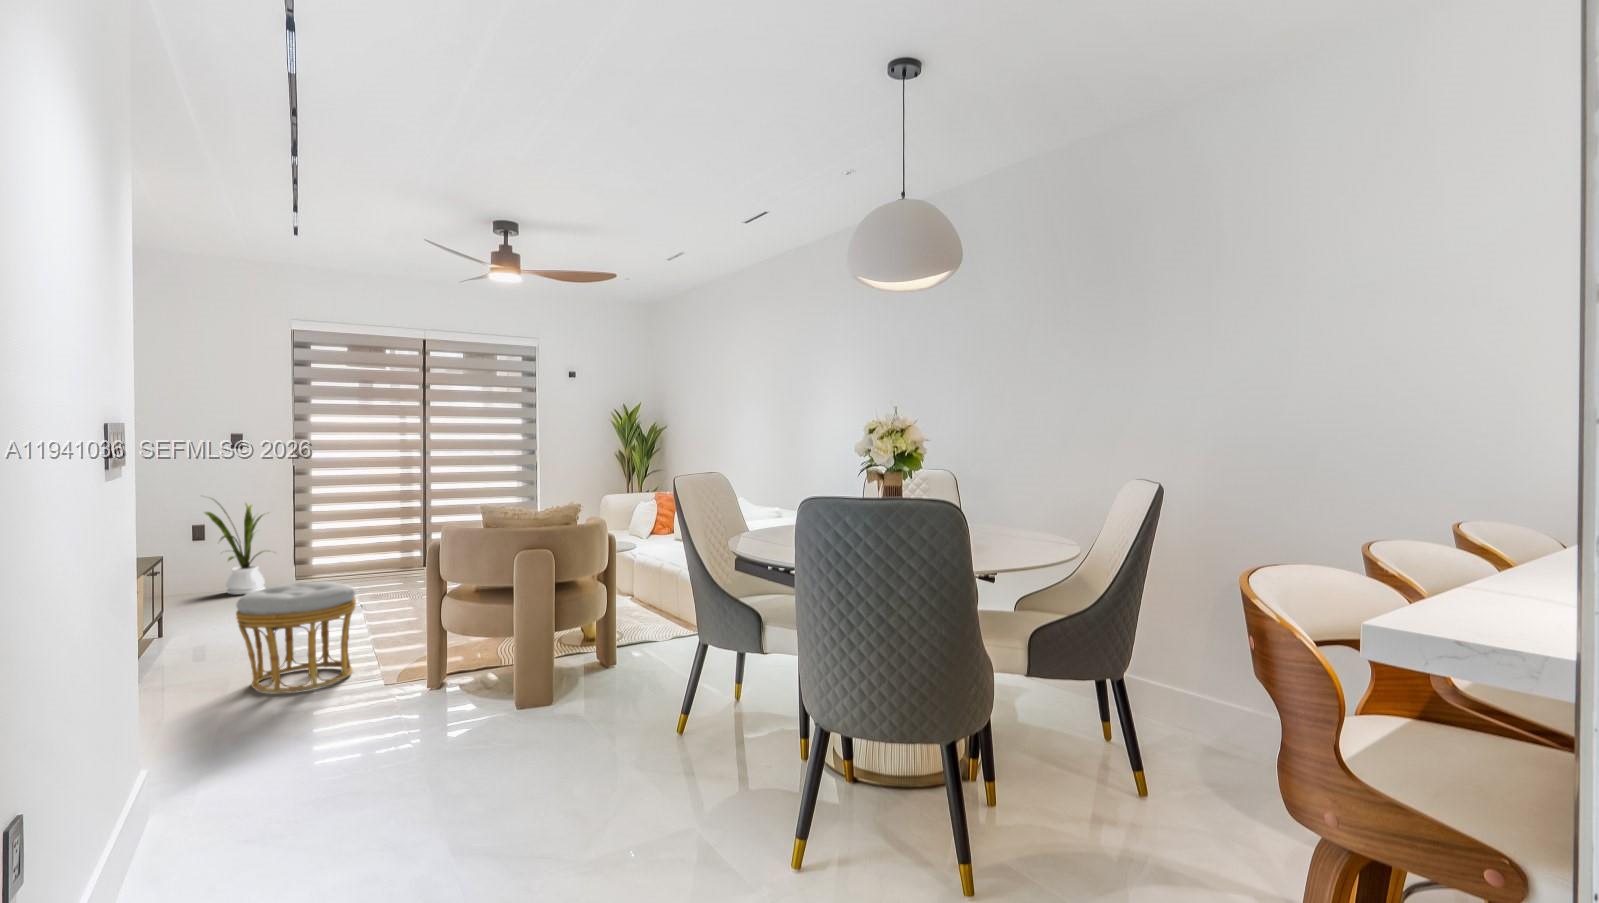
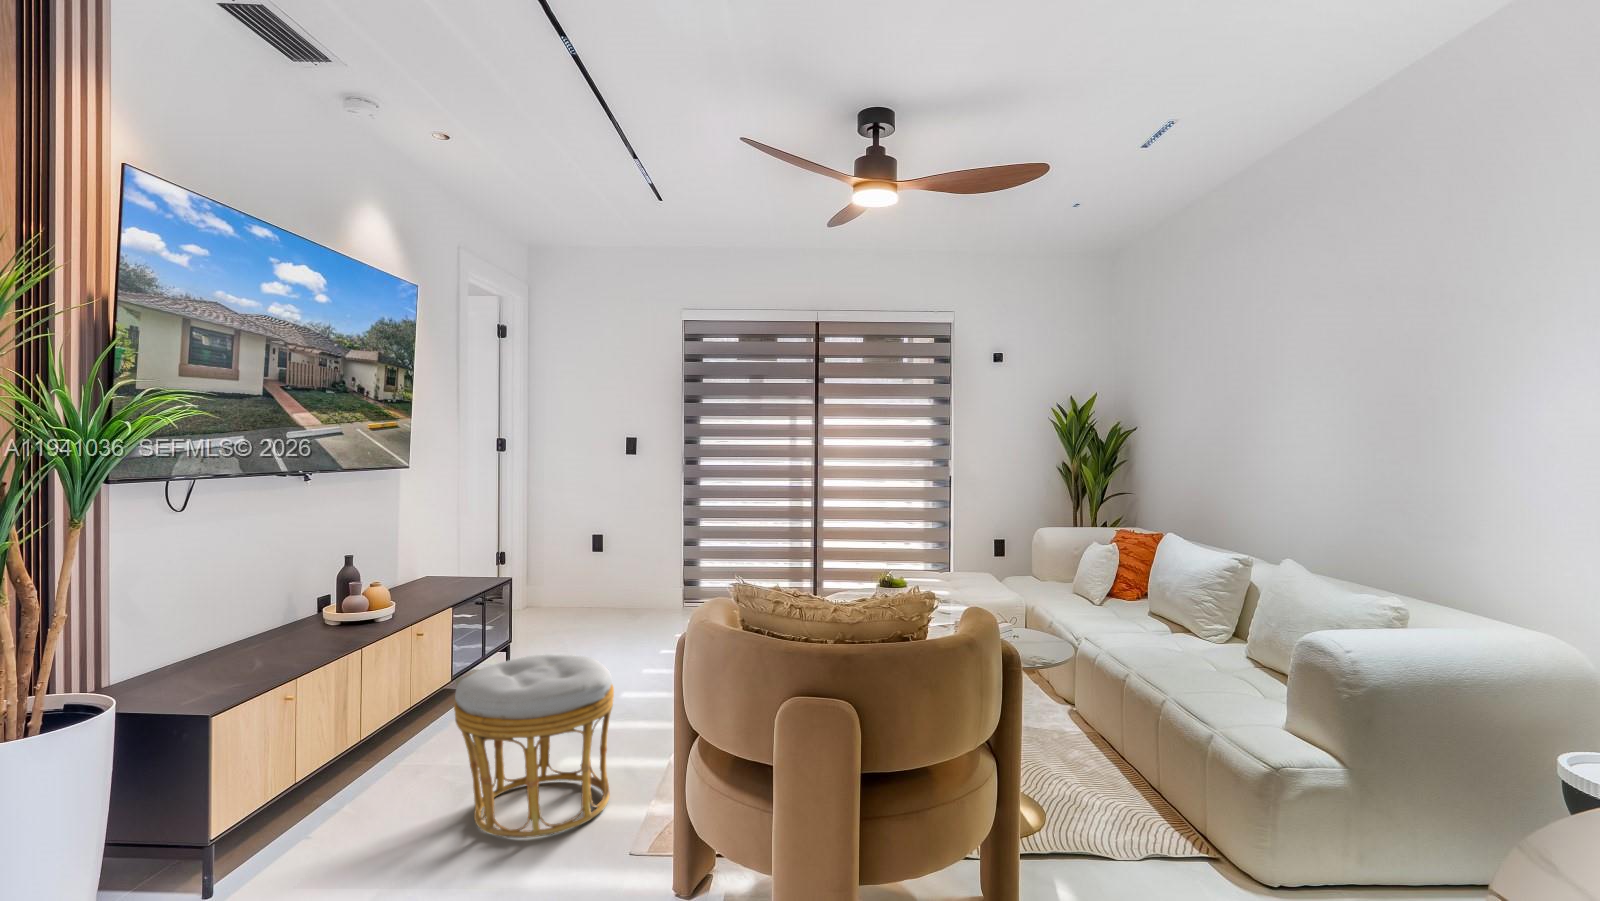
house plant: present [205,501,265,595] -> none [585,505,660,618]

